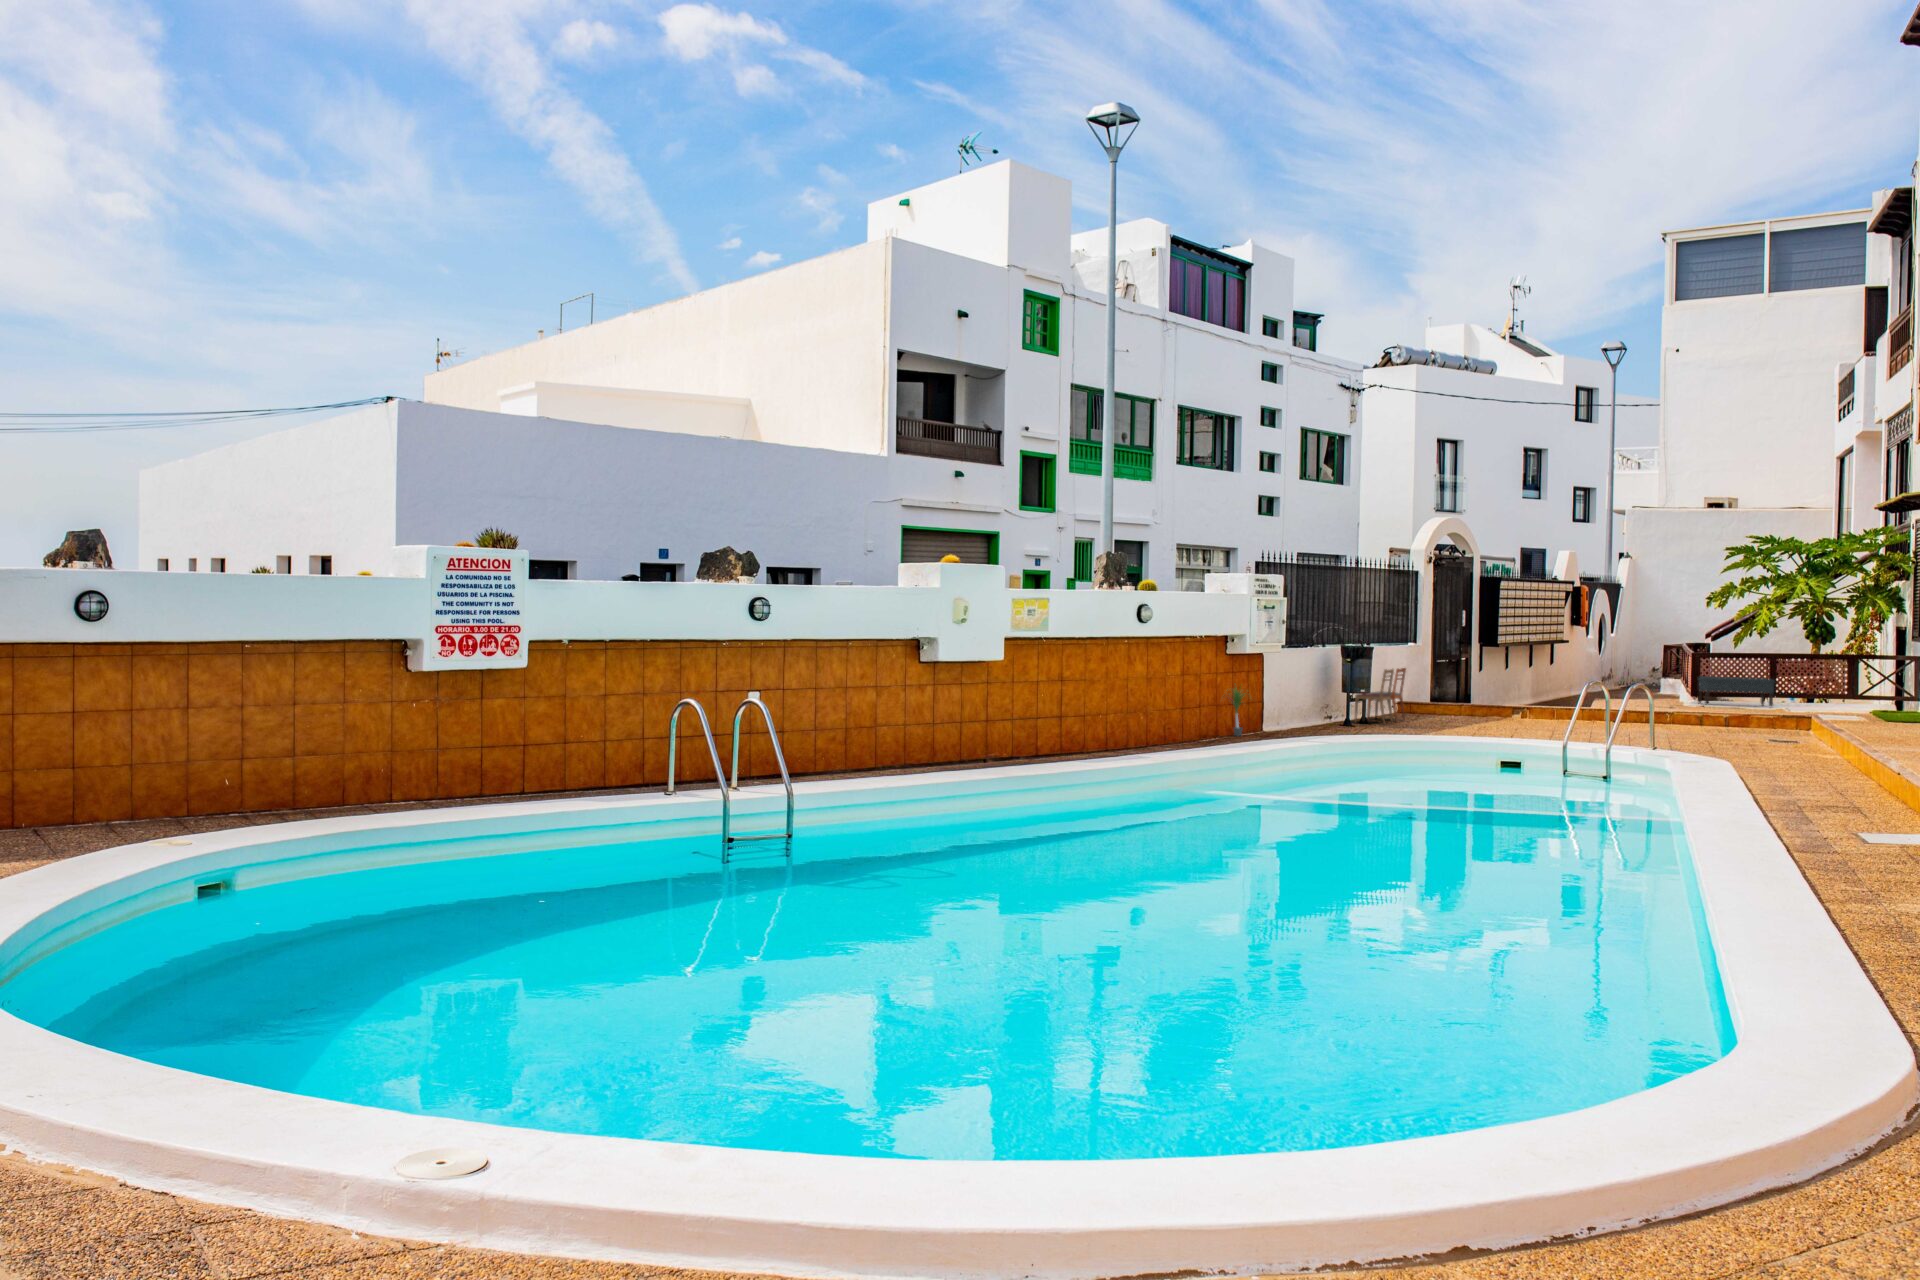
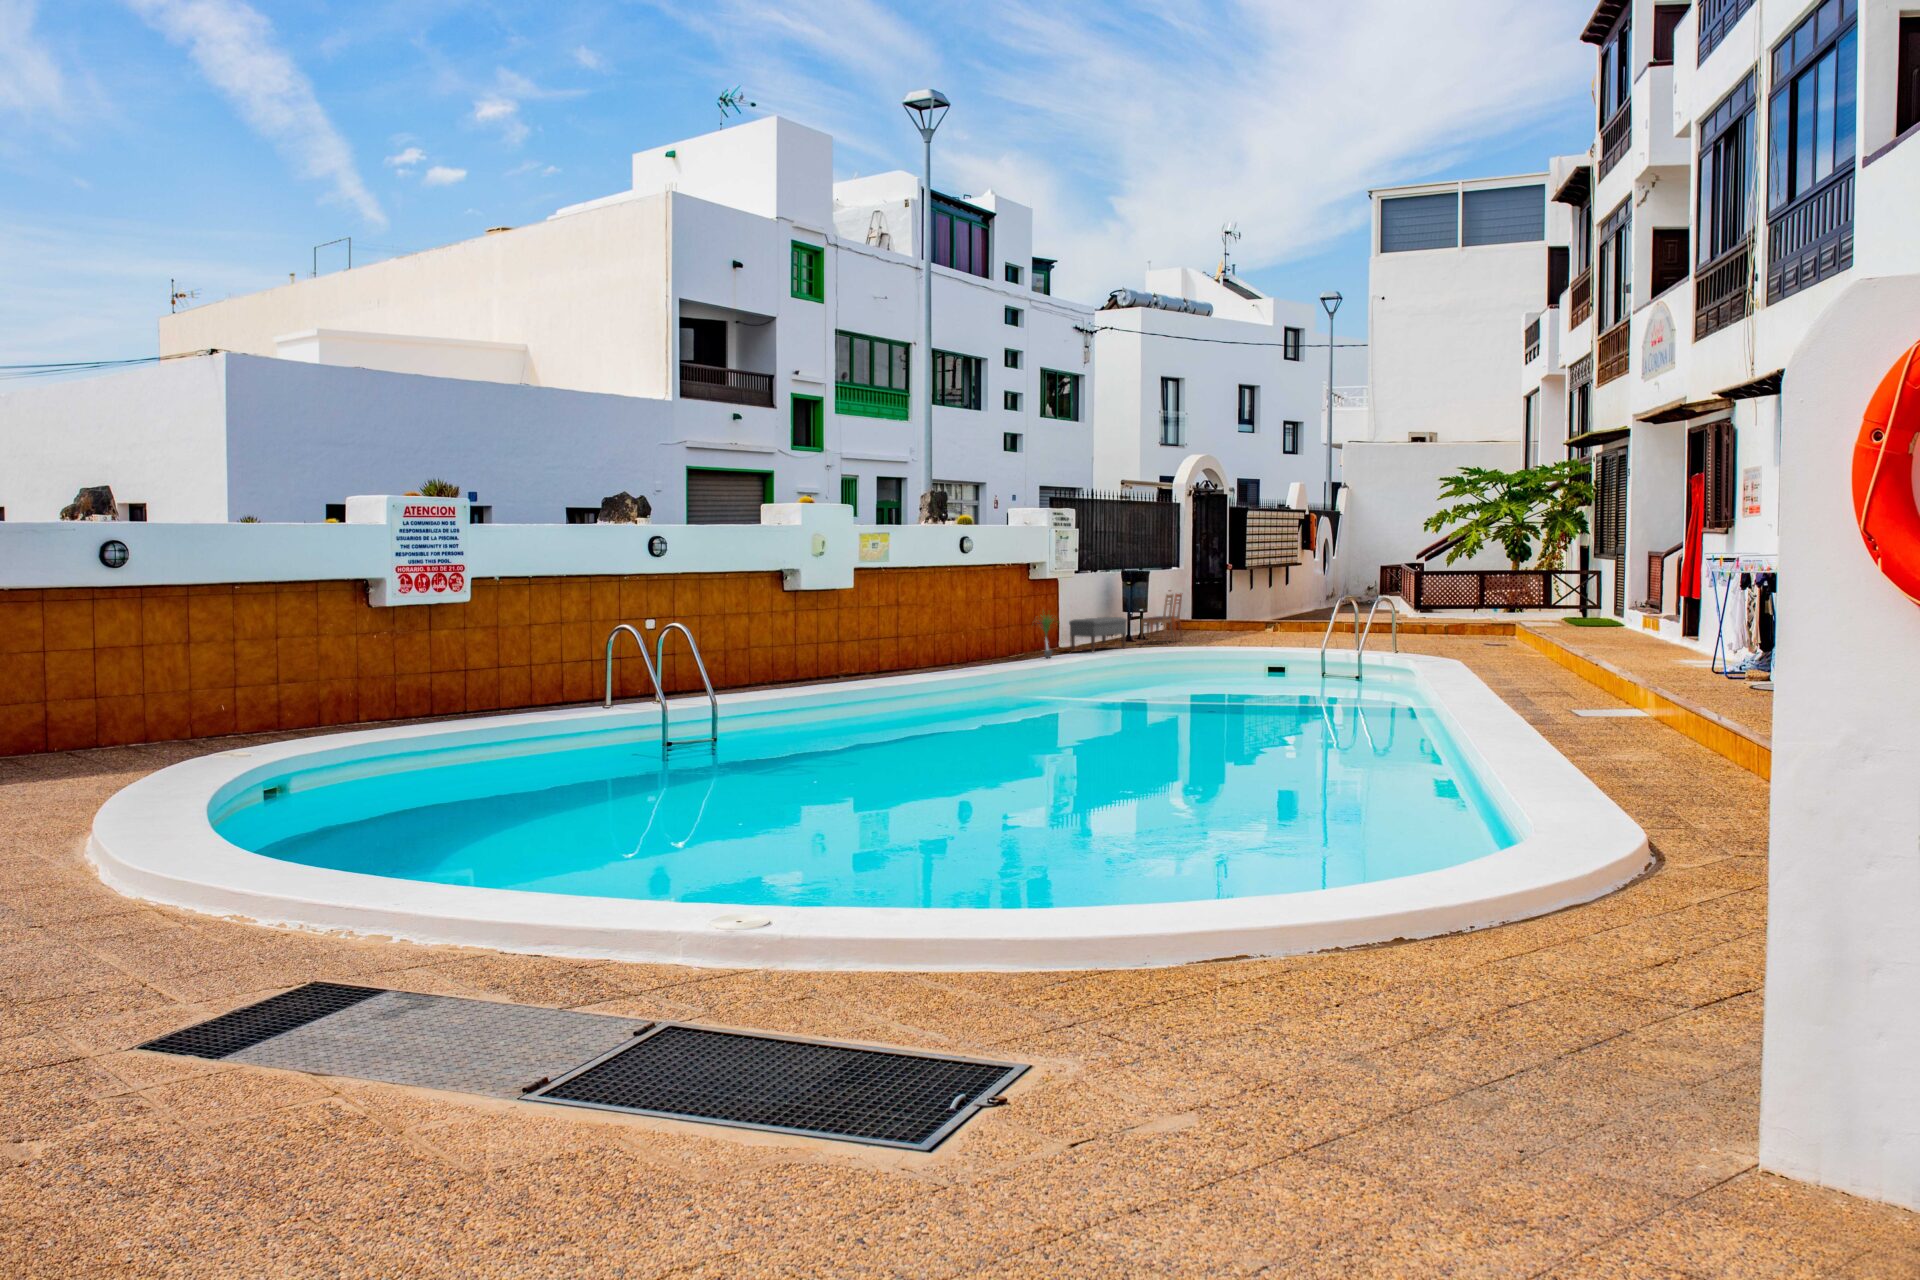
bench: present [1698,676,1775,707] -> present [1069,617,1127,652]

